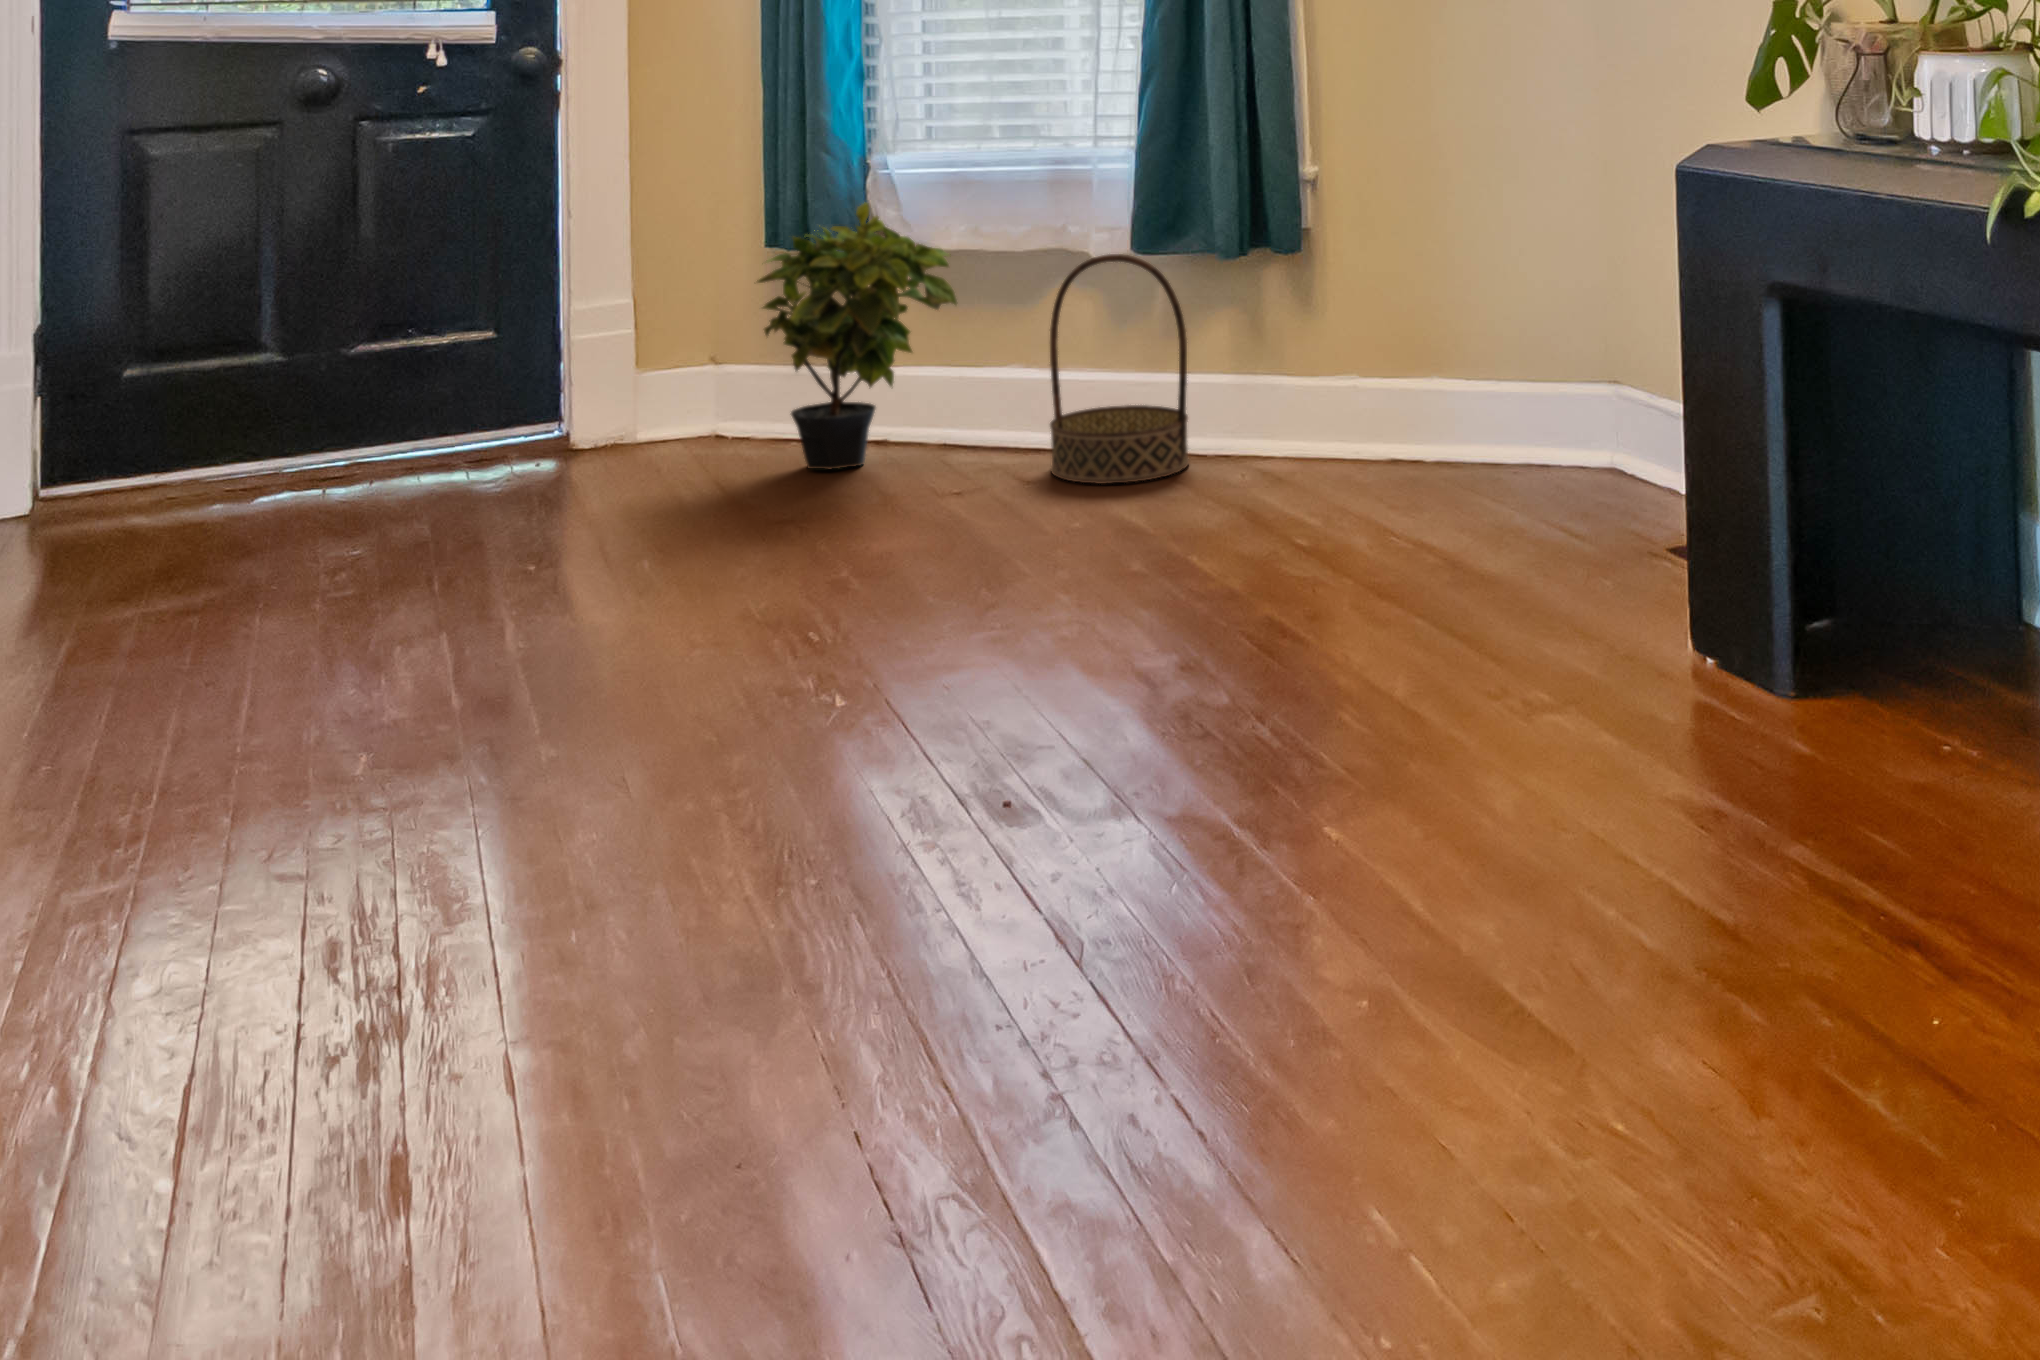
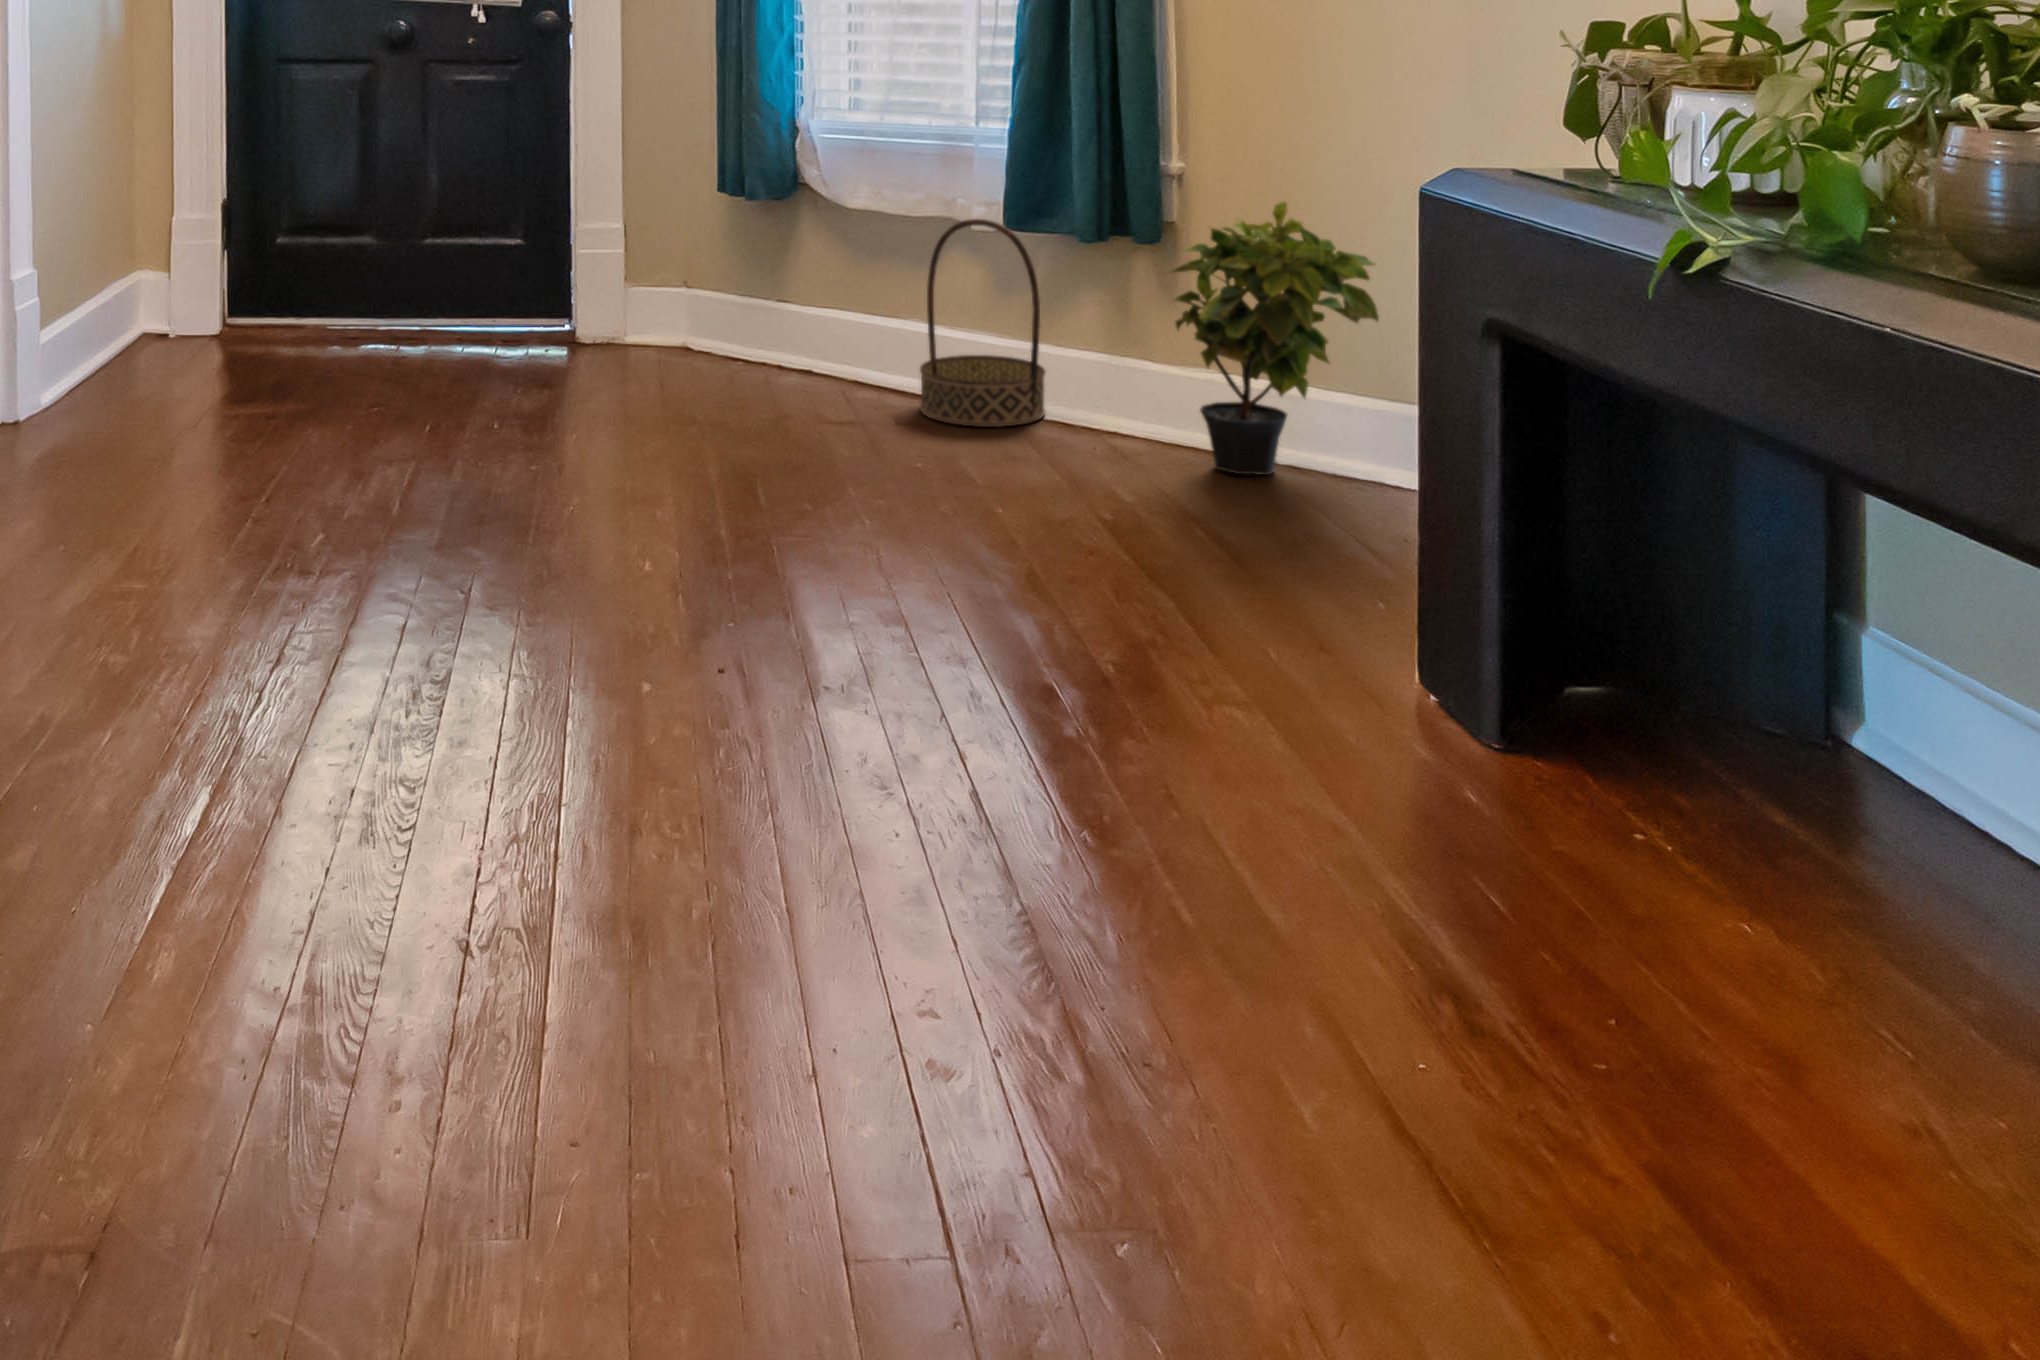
potted plant: present [757,203,957,469] -> present [1170,201,1379,475]

